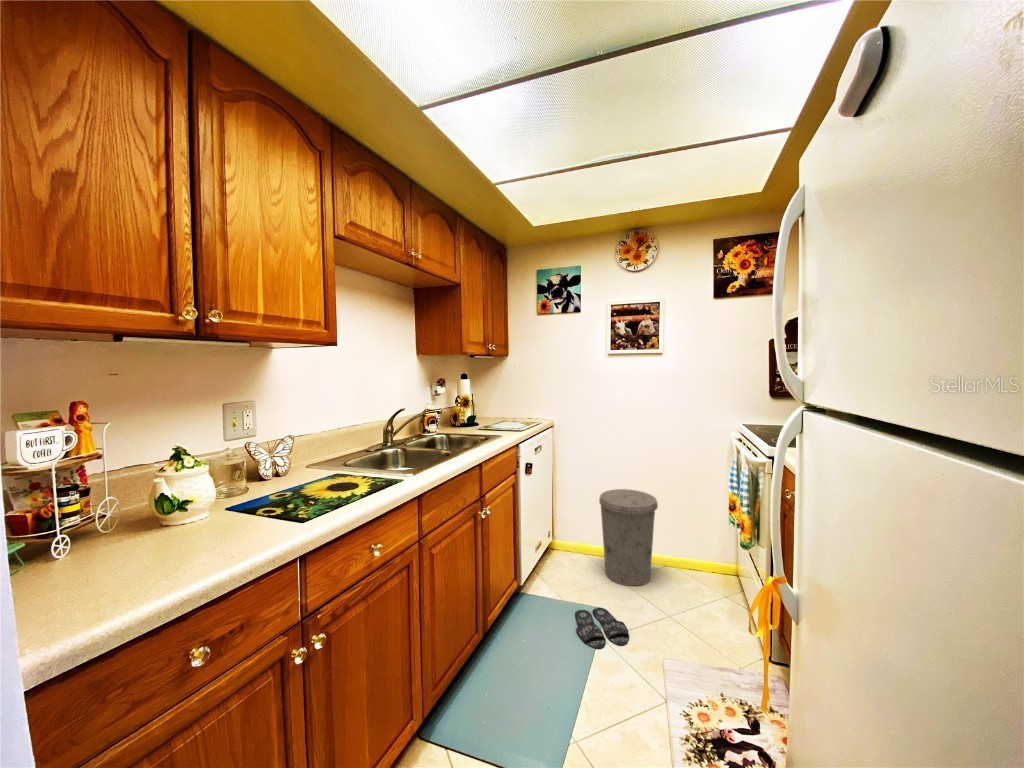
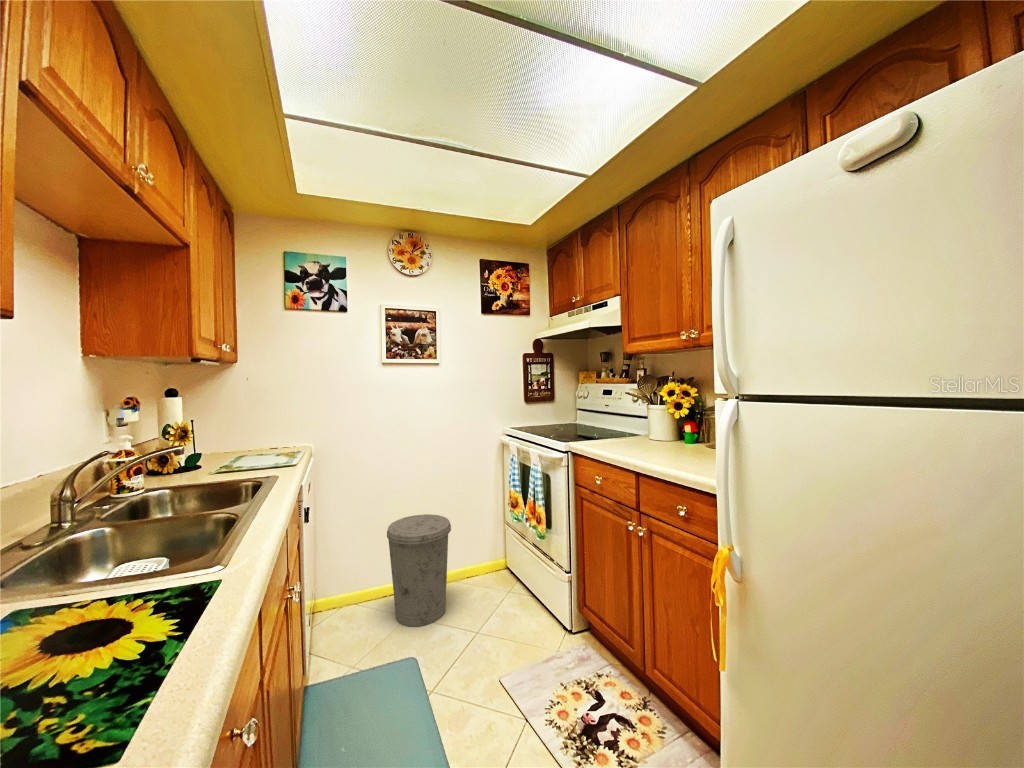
slippers: present [575,608,629,649] -> none [392,662,465,716]

